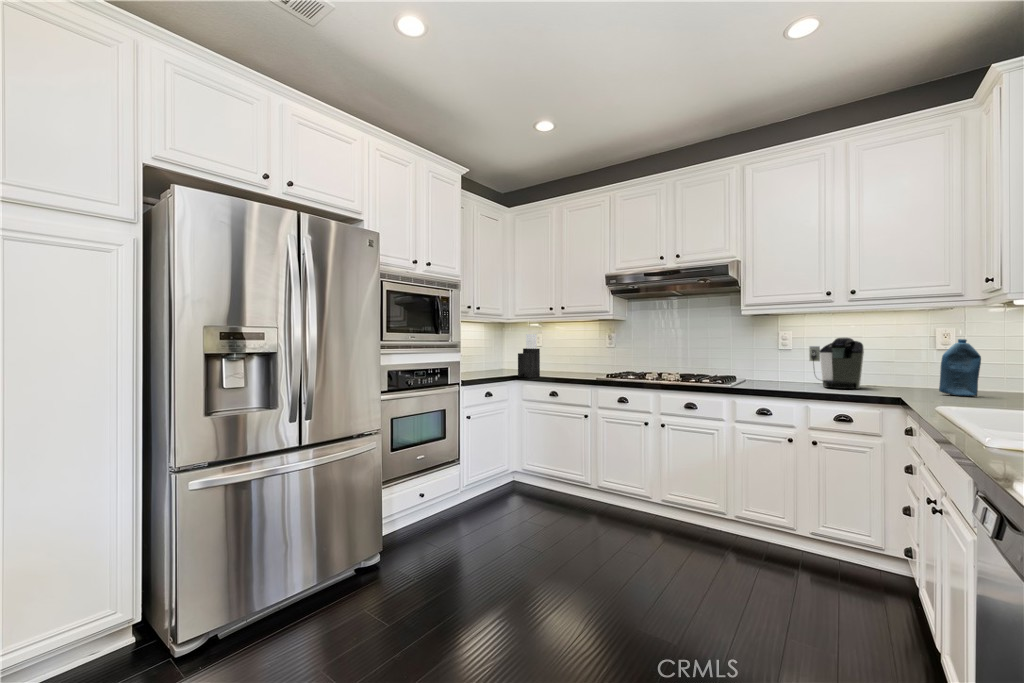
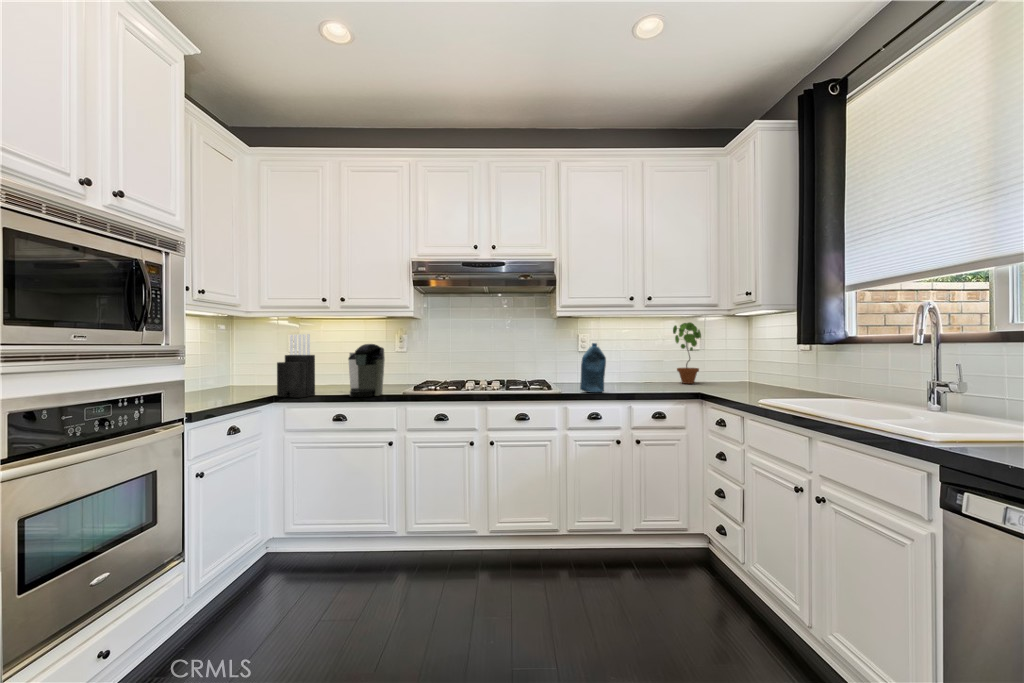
potted plant: none [893,317,933,389] -> present [673,322,701,384]
coffee maker: present [809,338,864,389] -> present [348,344,385,397]
bottle: present [939,339,981,397] -> present [580,343,606,393]

